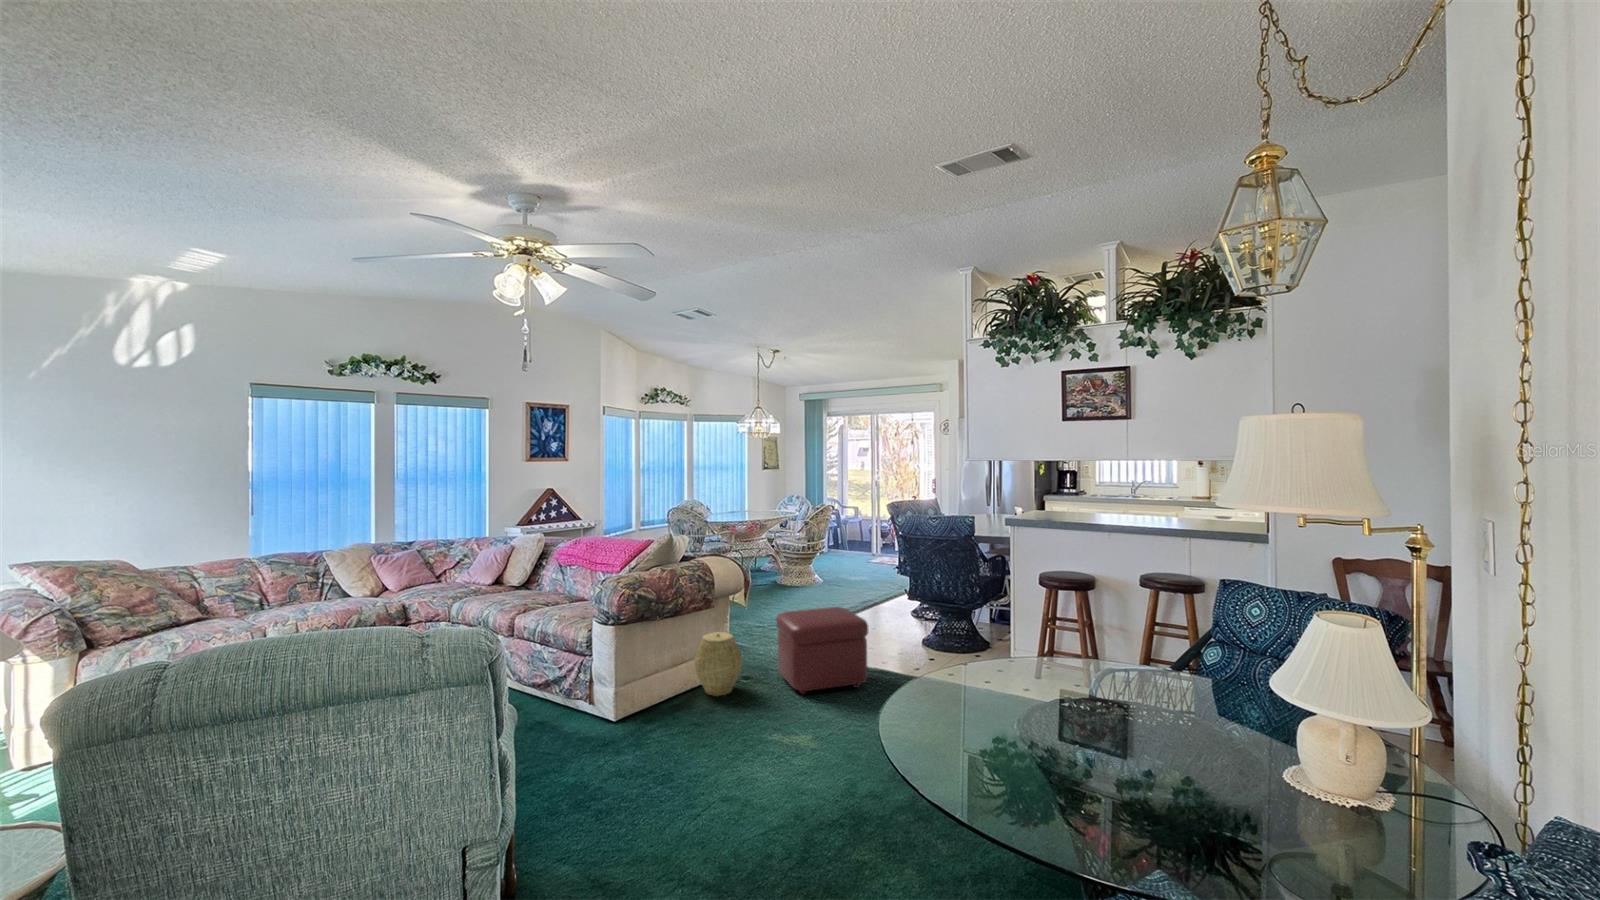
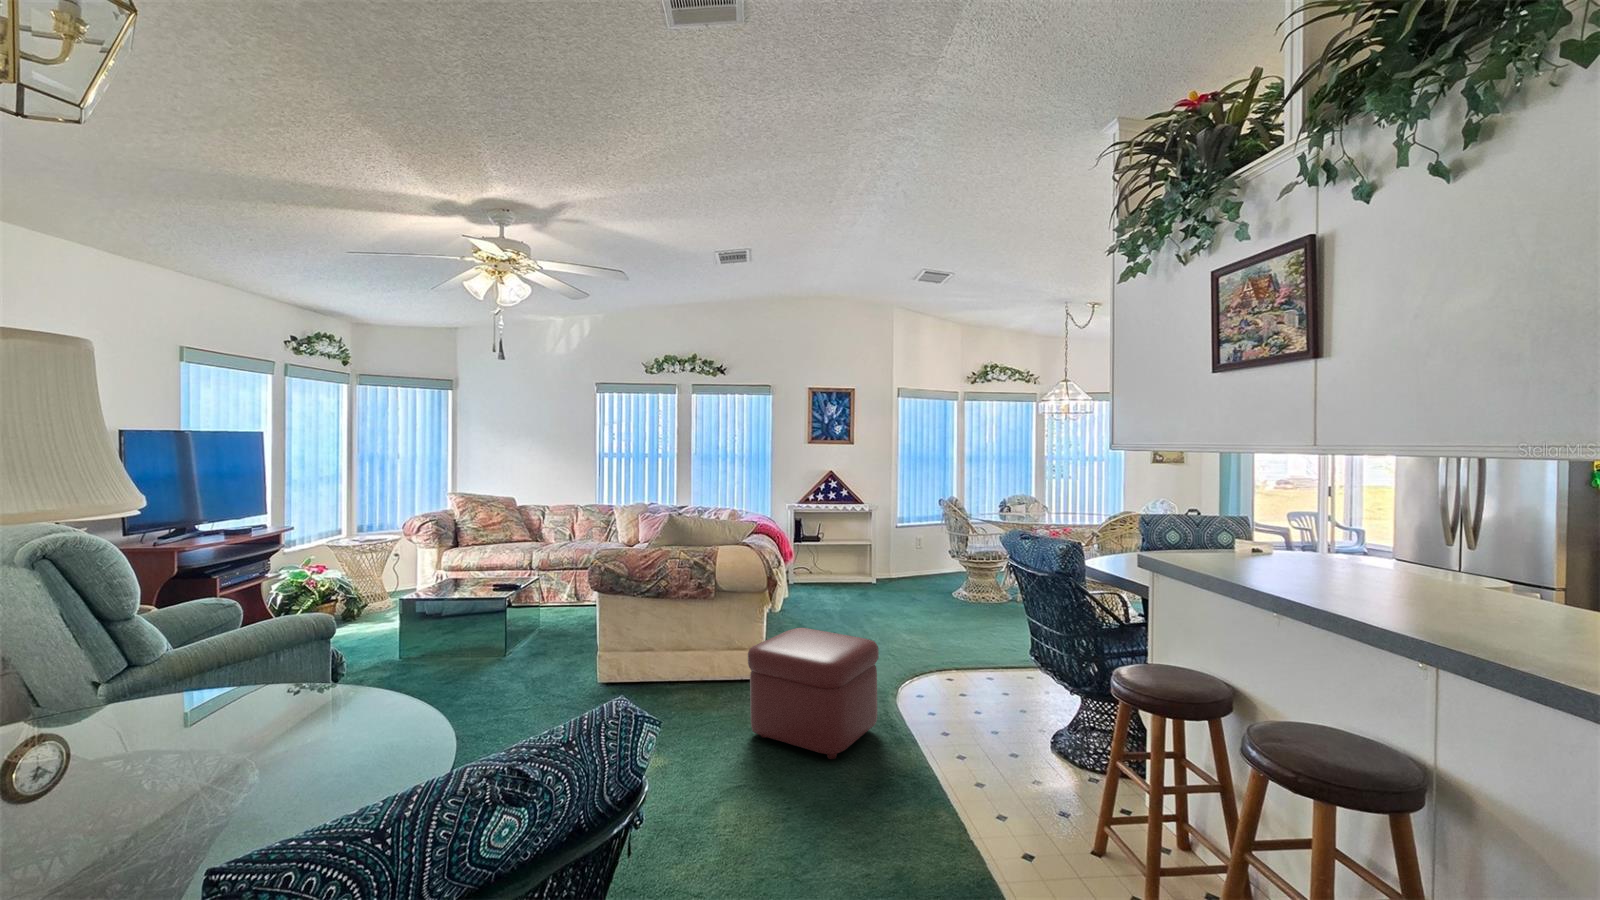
woven basket: present [695,632,742,696] -> none [683,630,738,704]

